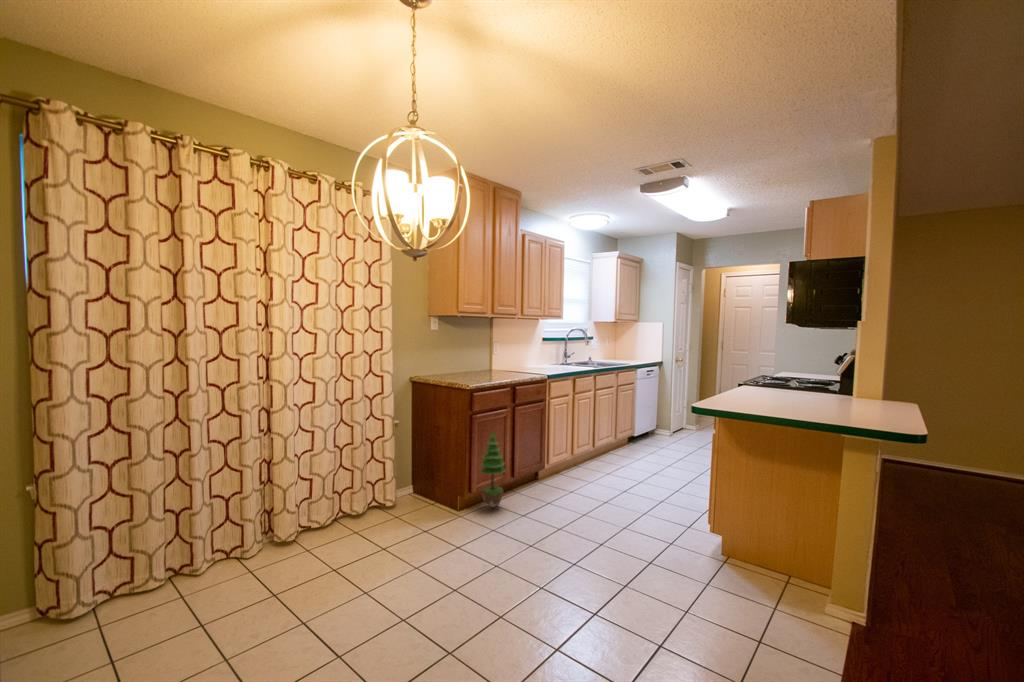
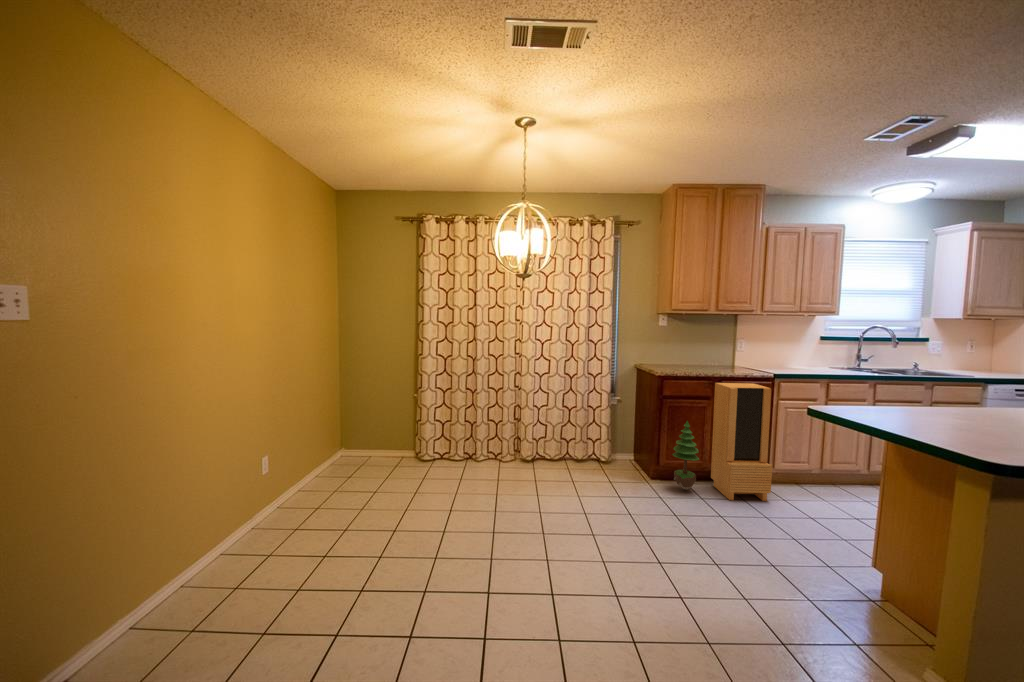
storage cabinet: none [505,384,558,503] -> present [711,383,772,501]

